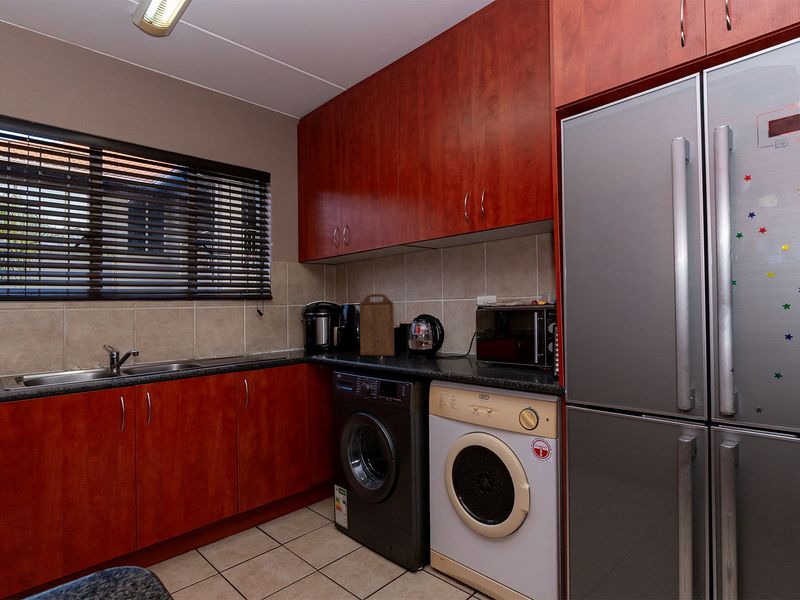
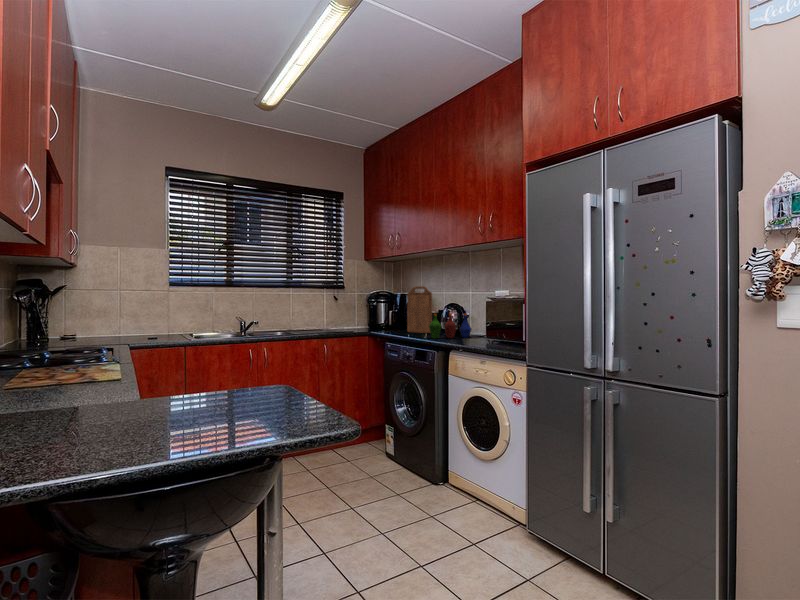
bottle: none [395,328,452,363] -> present [429,313,471,338]

